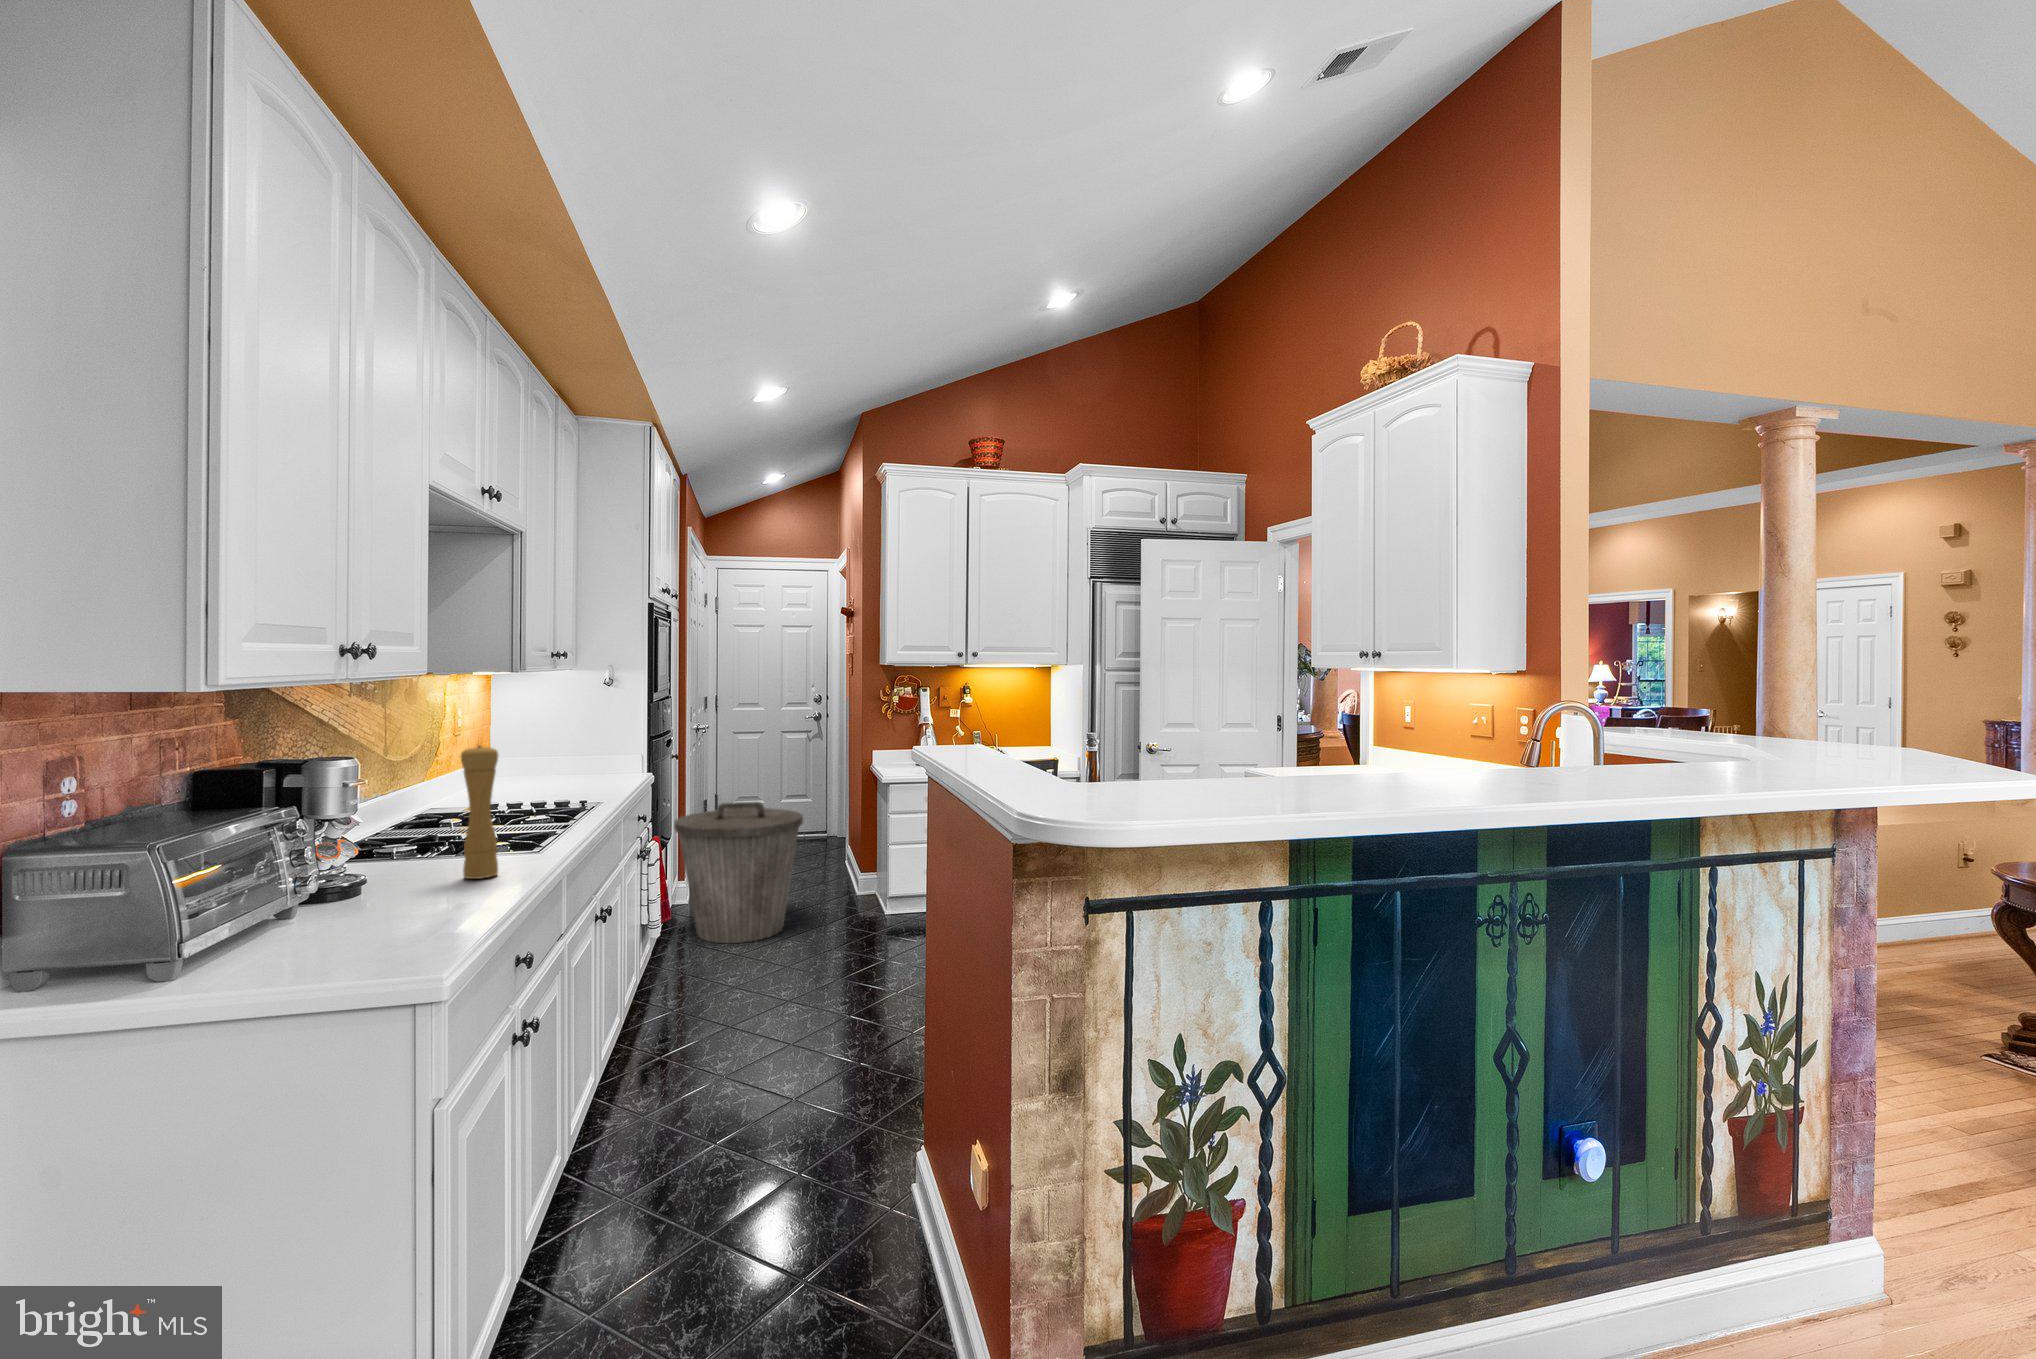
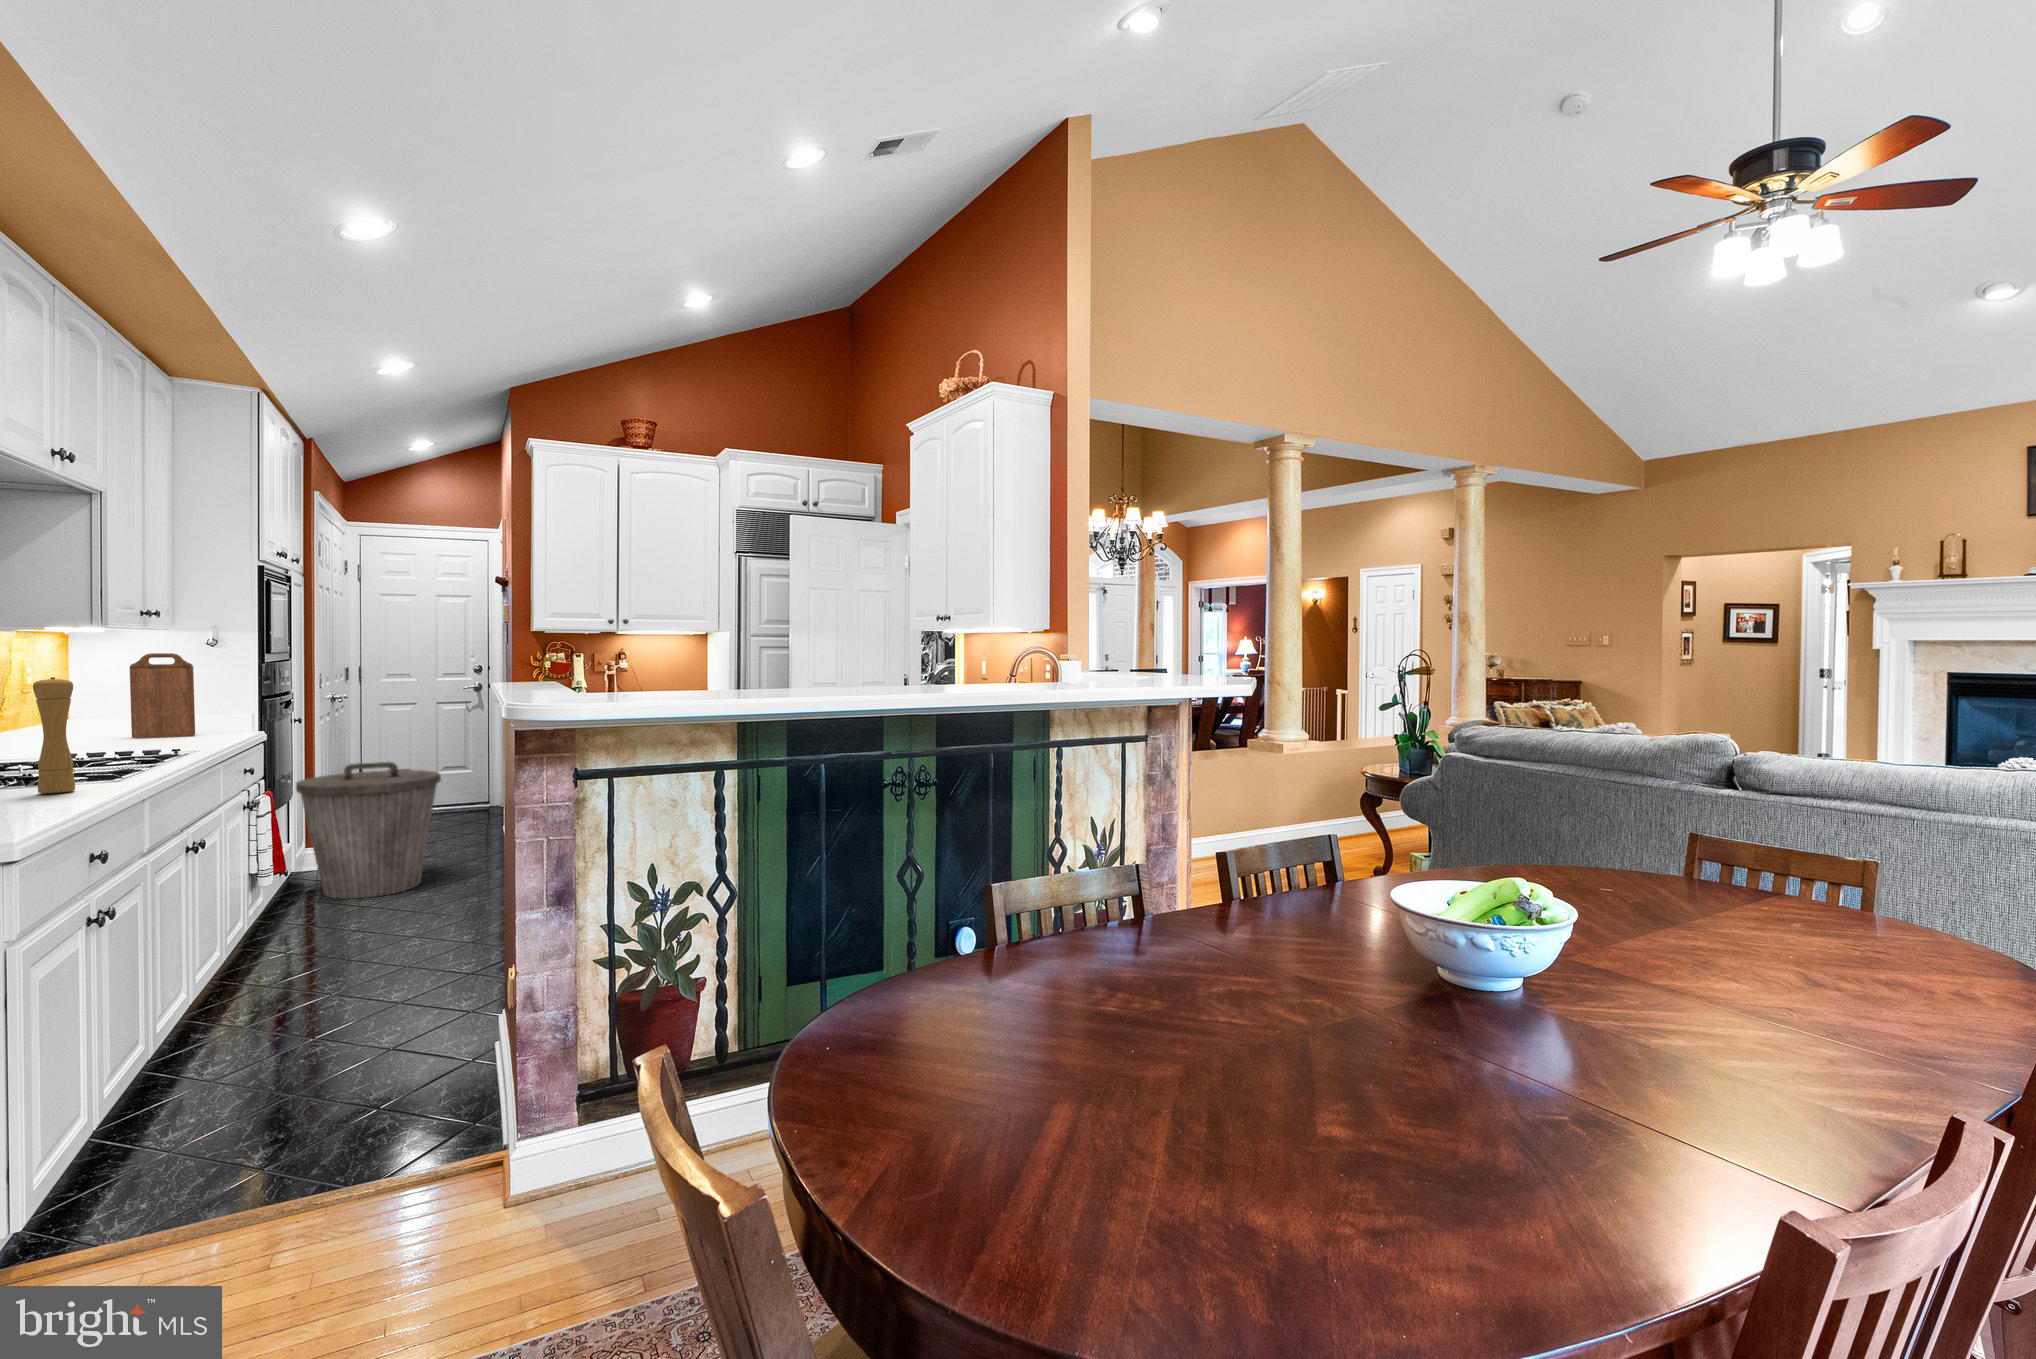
cutting board: none [539,695,594,781] -> present [130,653,195,738]

